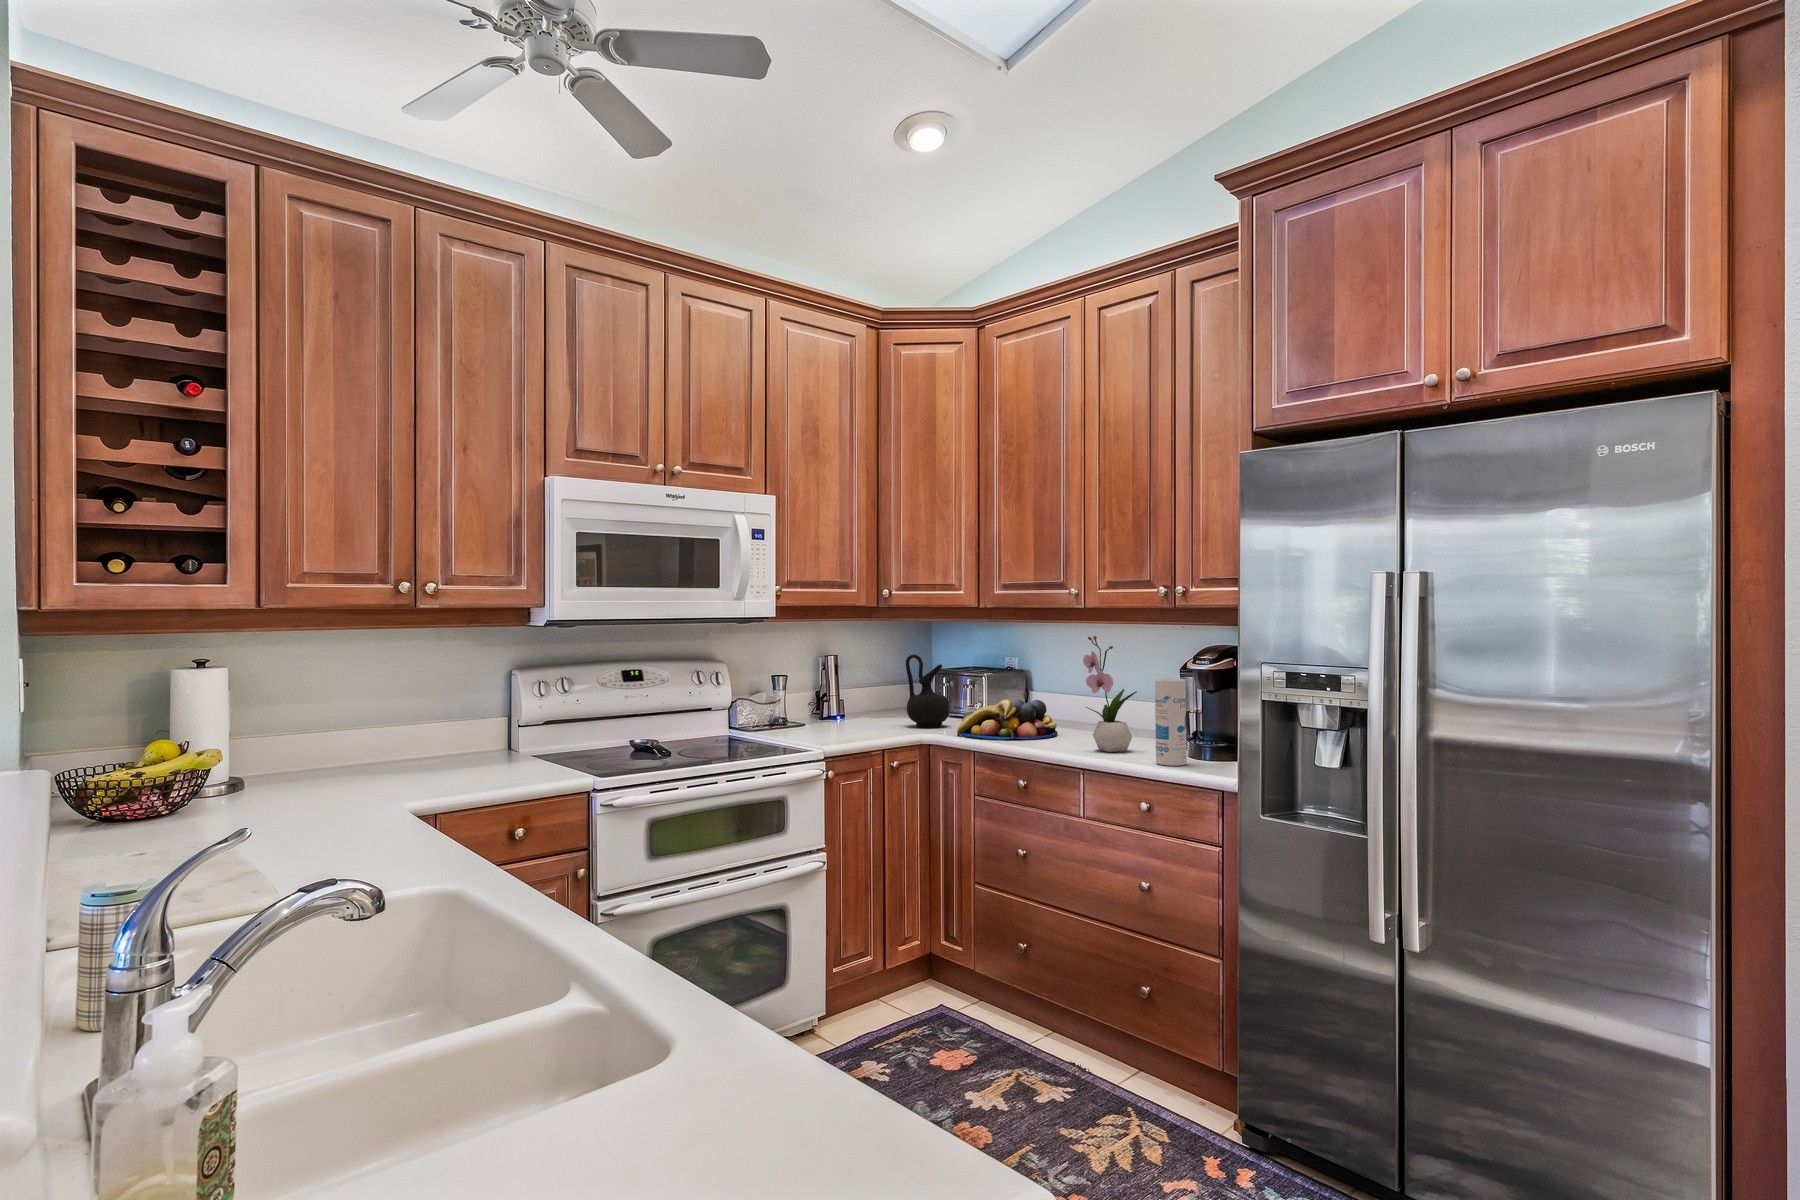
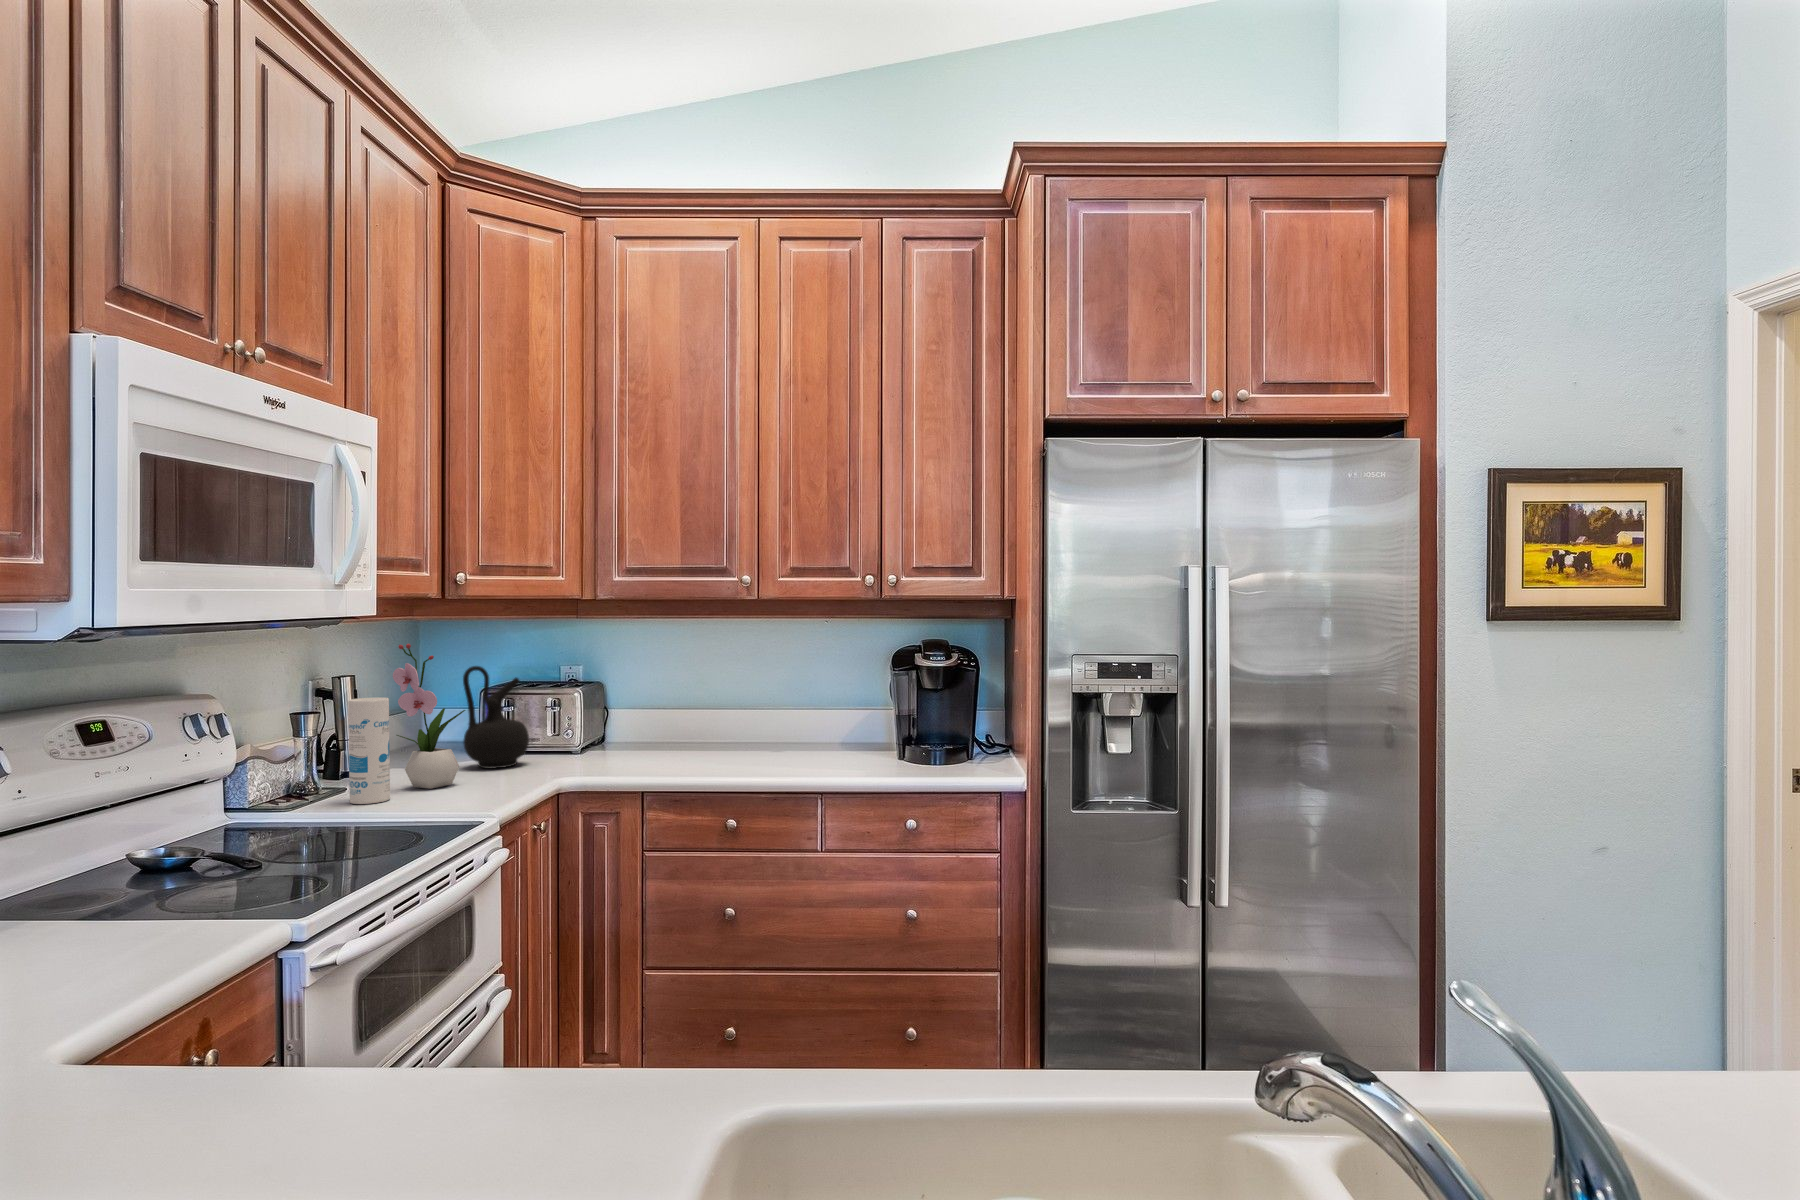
flower arrangement: present [1083,636,1137,752] -> present [393,644,465,789]
canister: present [1155,679,1187,766] -> present [348,697,390,804]
fruit bowl: present [957,699,1058,740] -> none [573,715,709,773]

